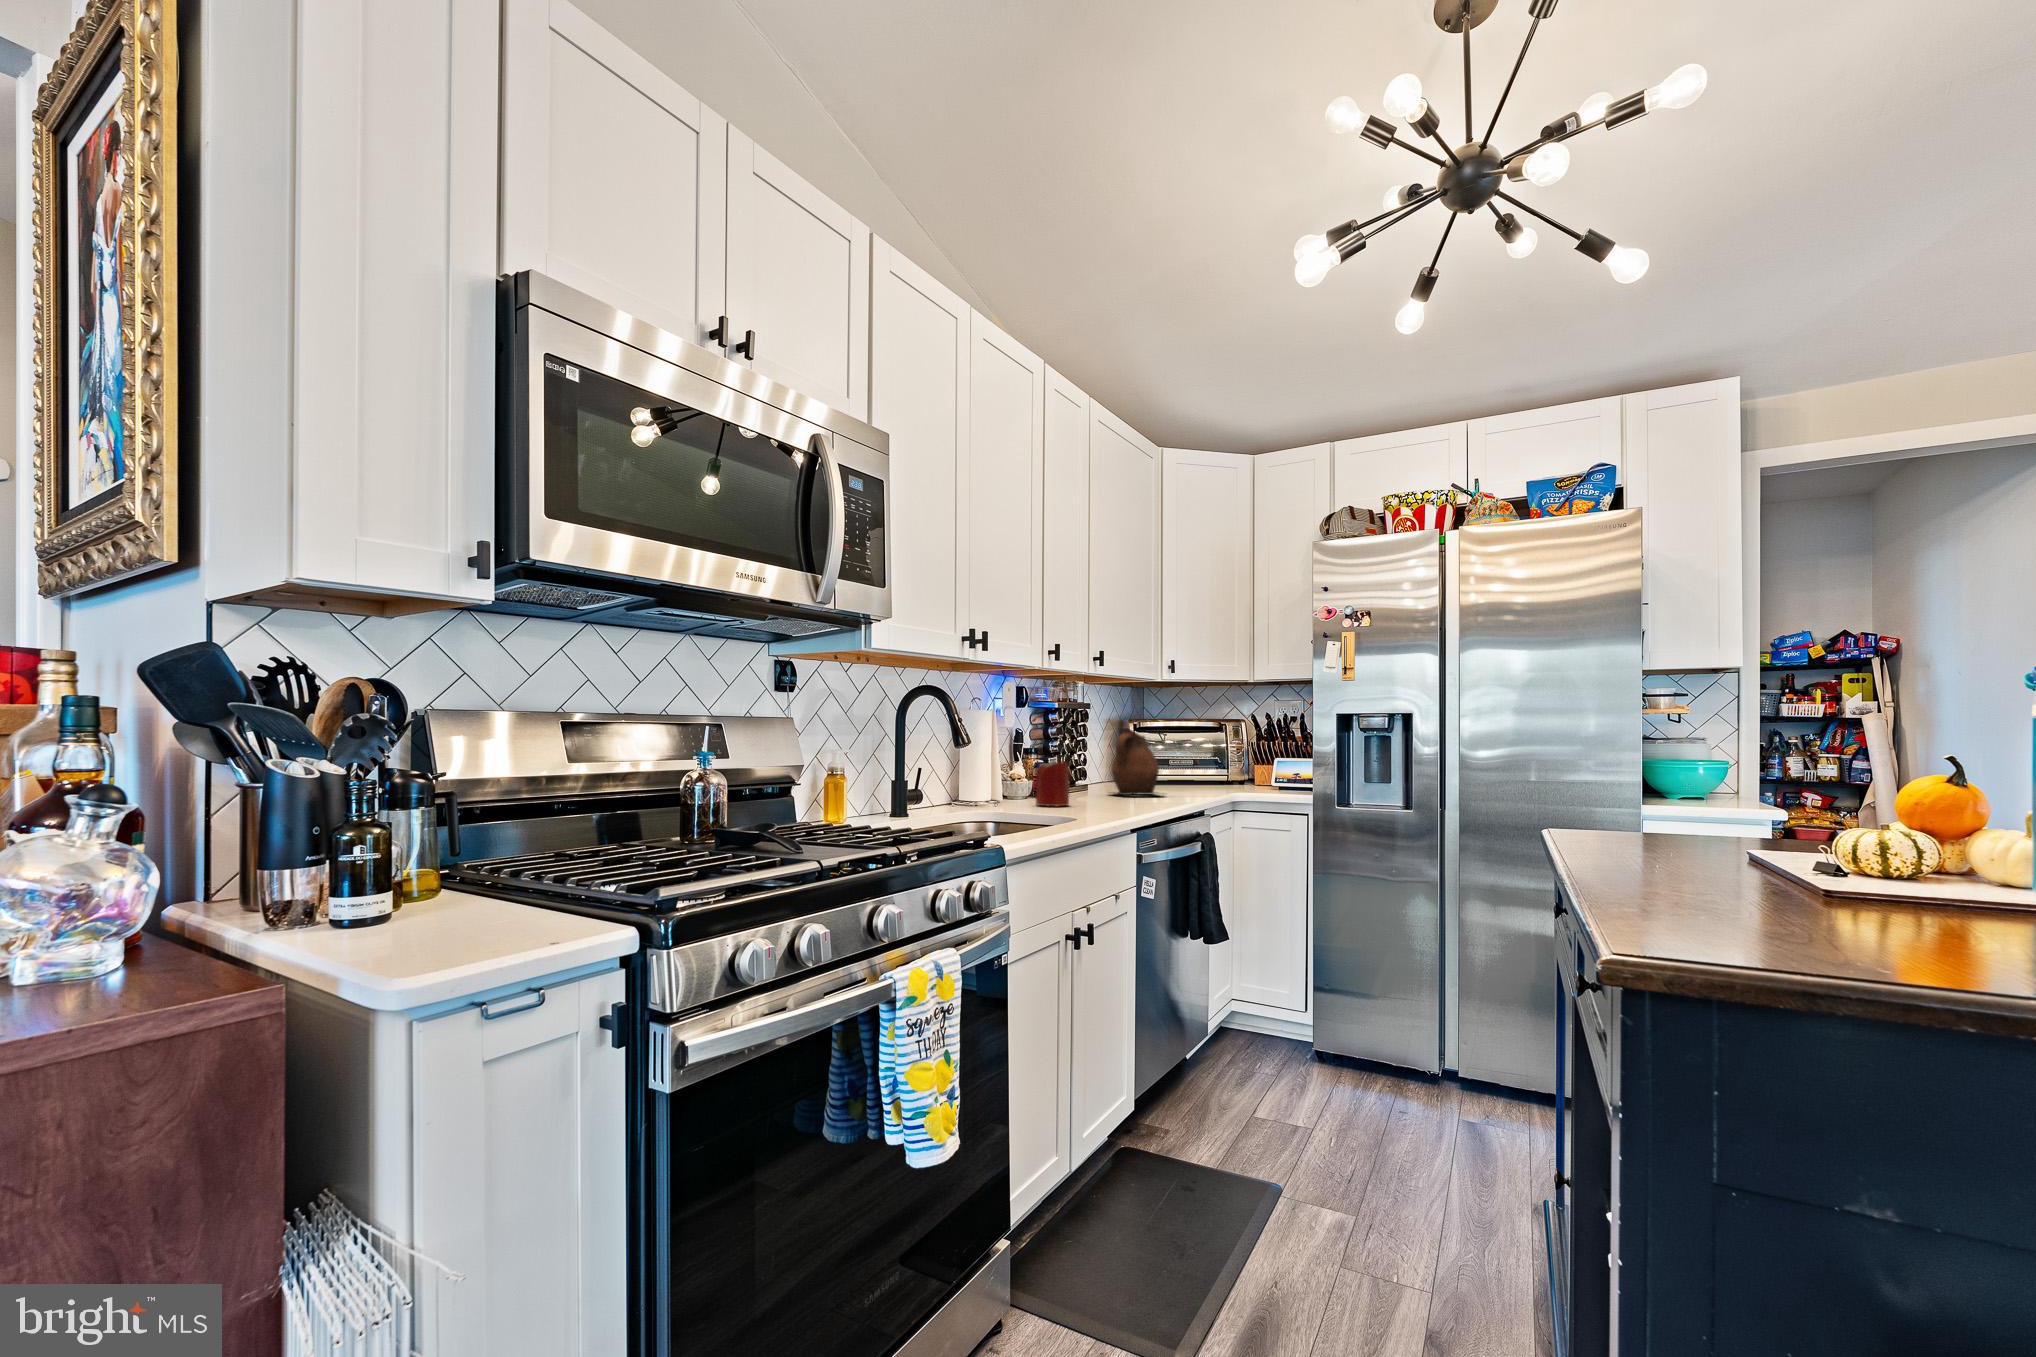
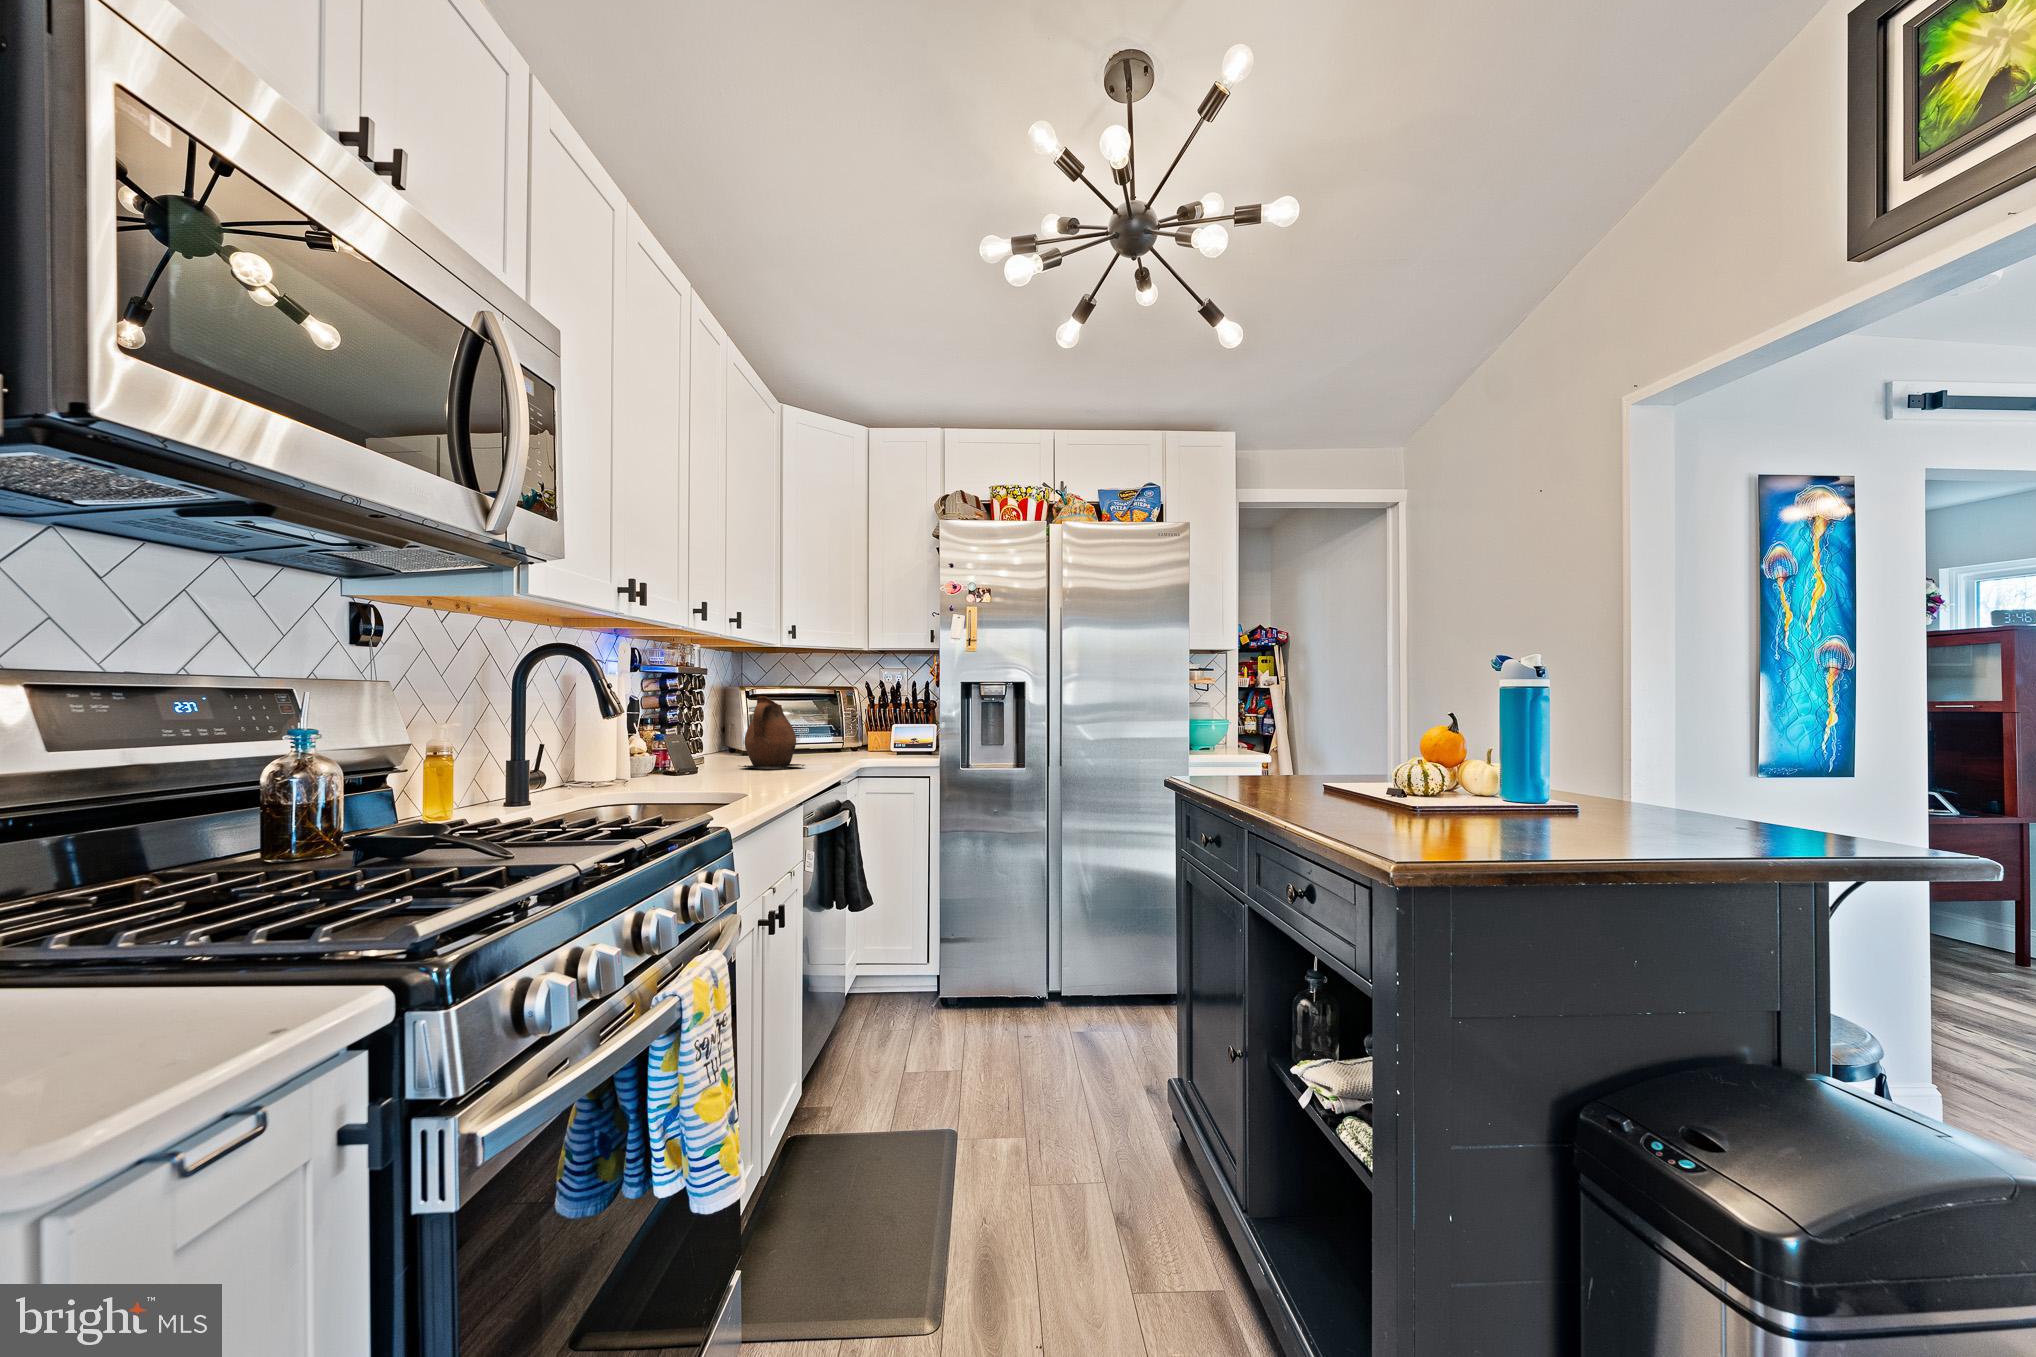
candle: present [1036,759,1070,806] -> none [687,730,726,784]

